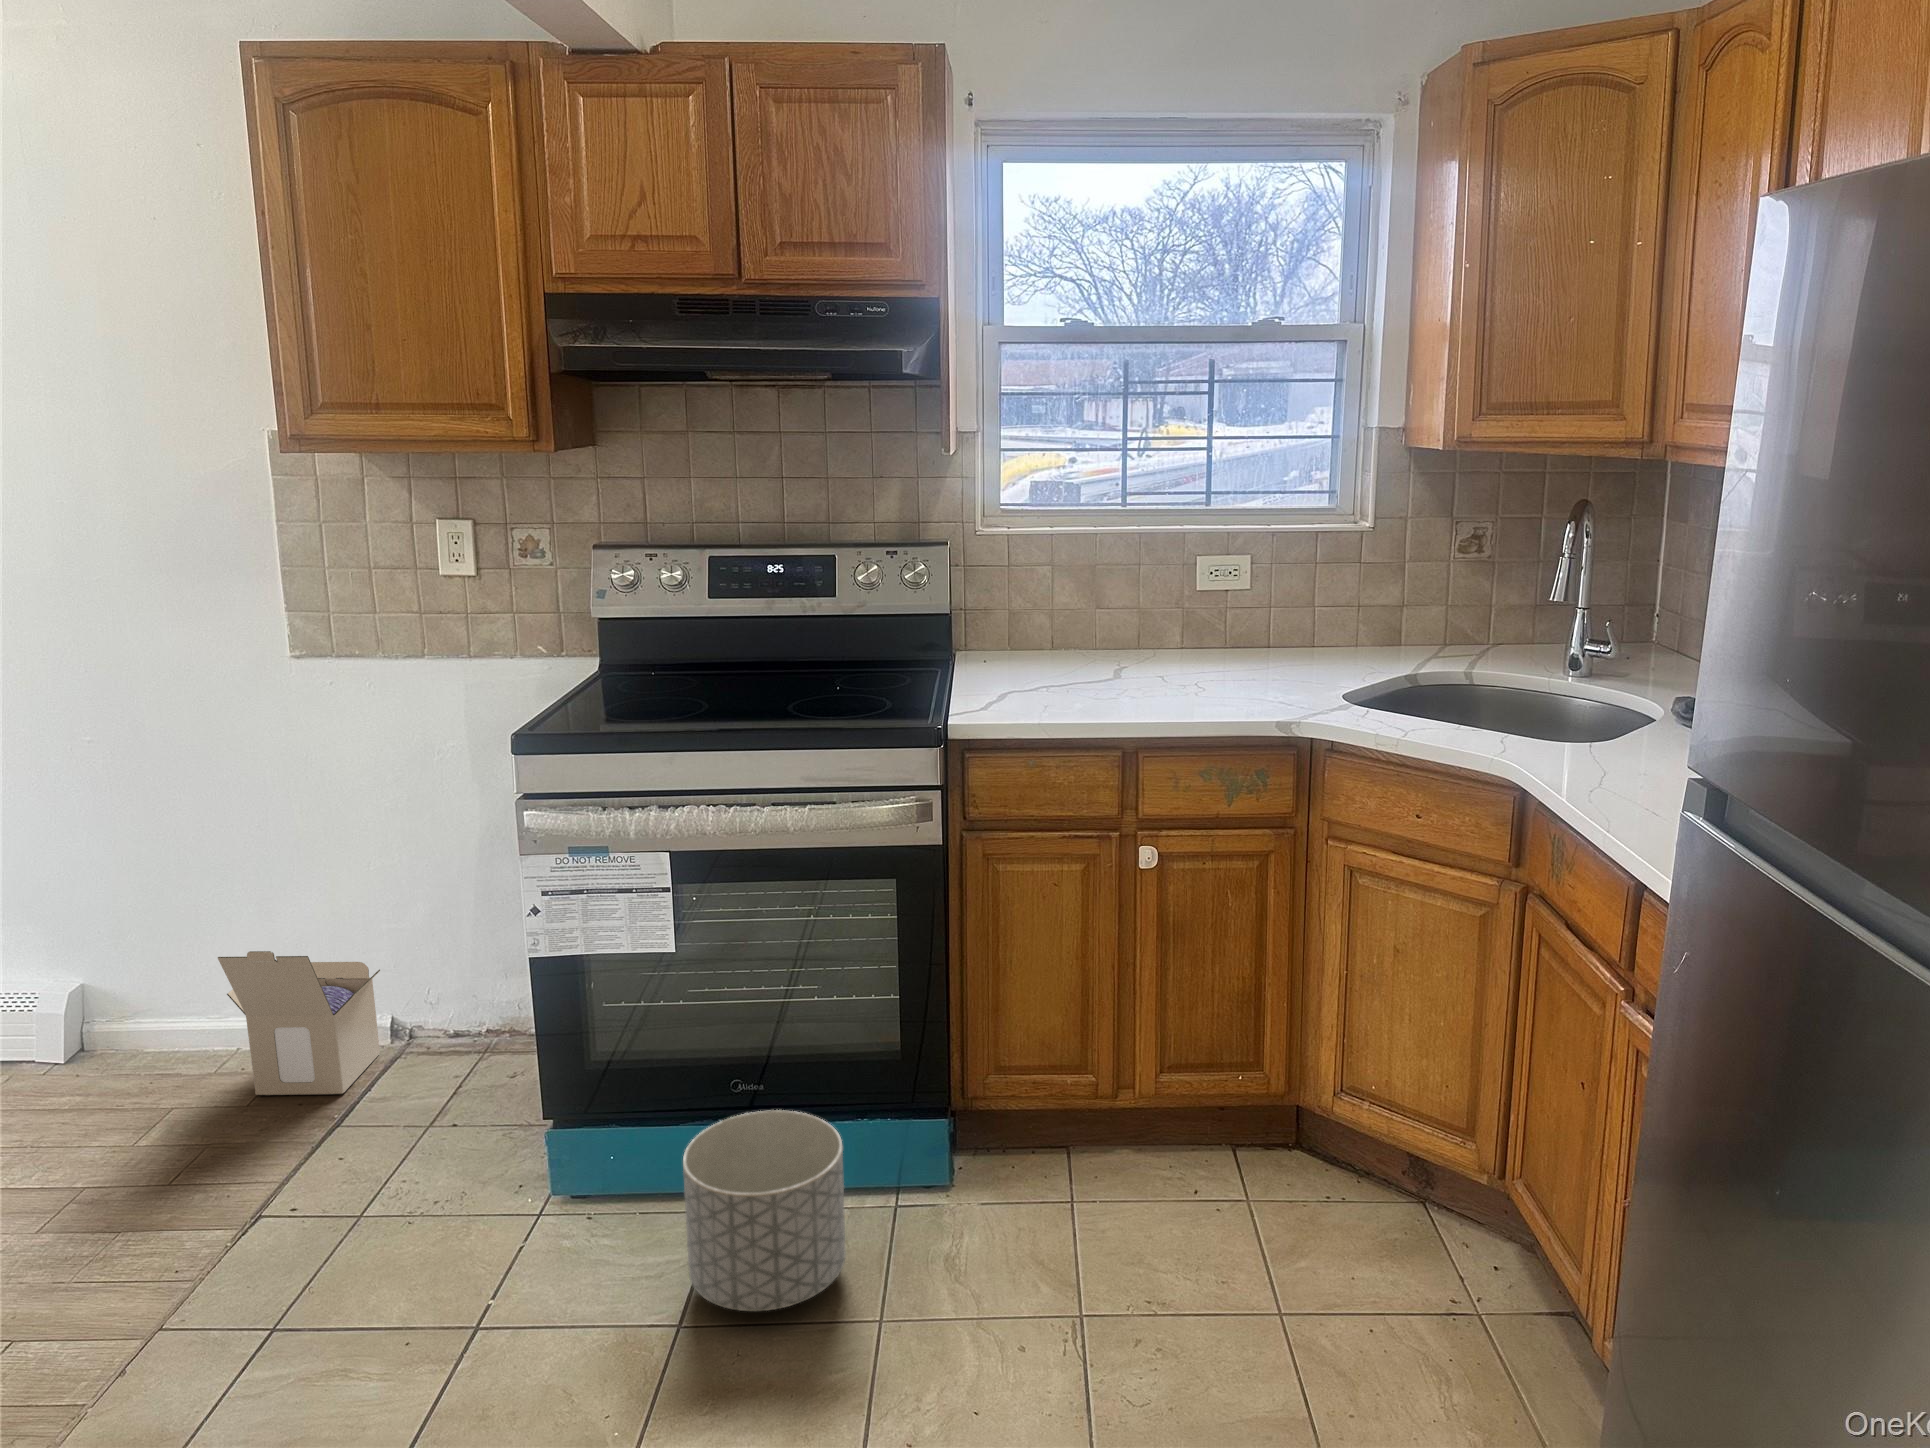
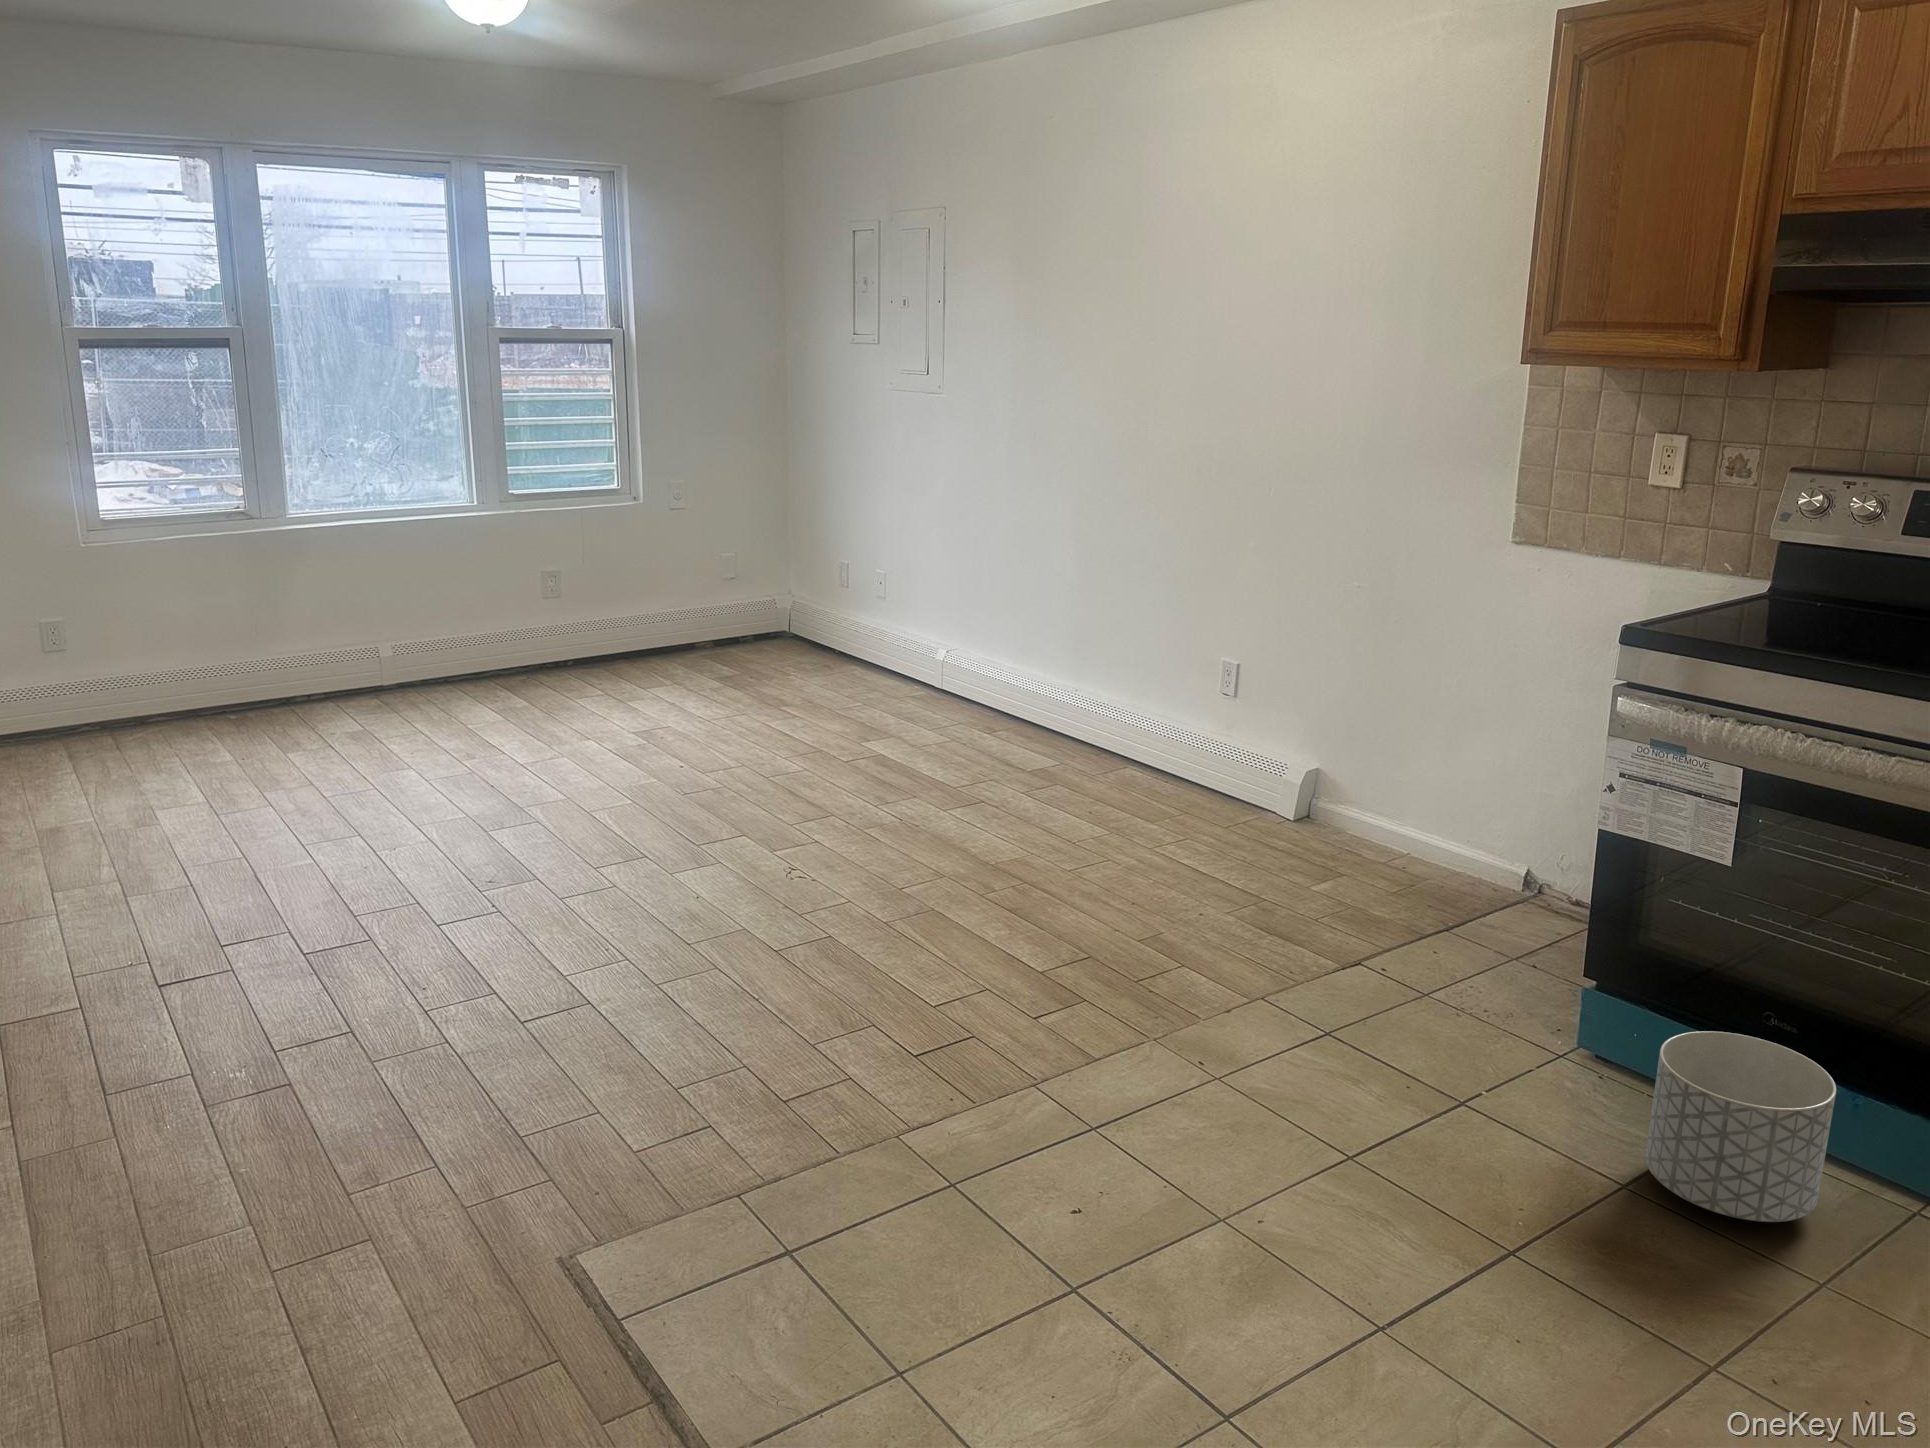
cardboard box: present [218,951,380,1095] -> none [1393,768,1518,912]

